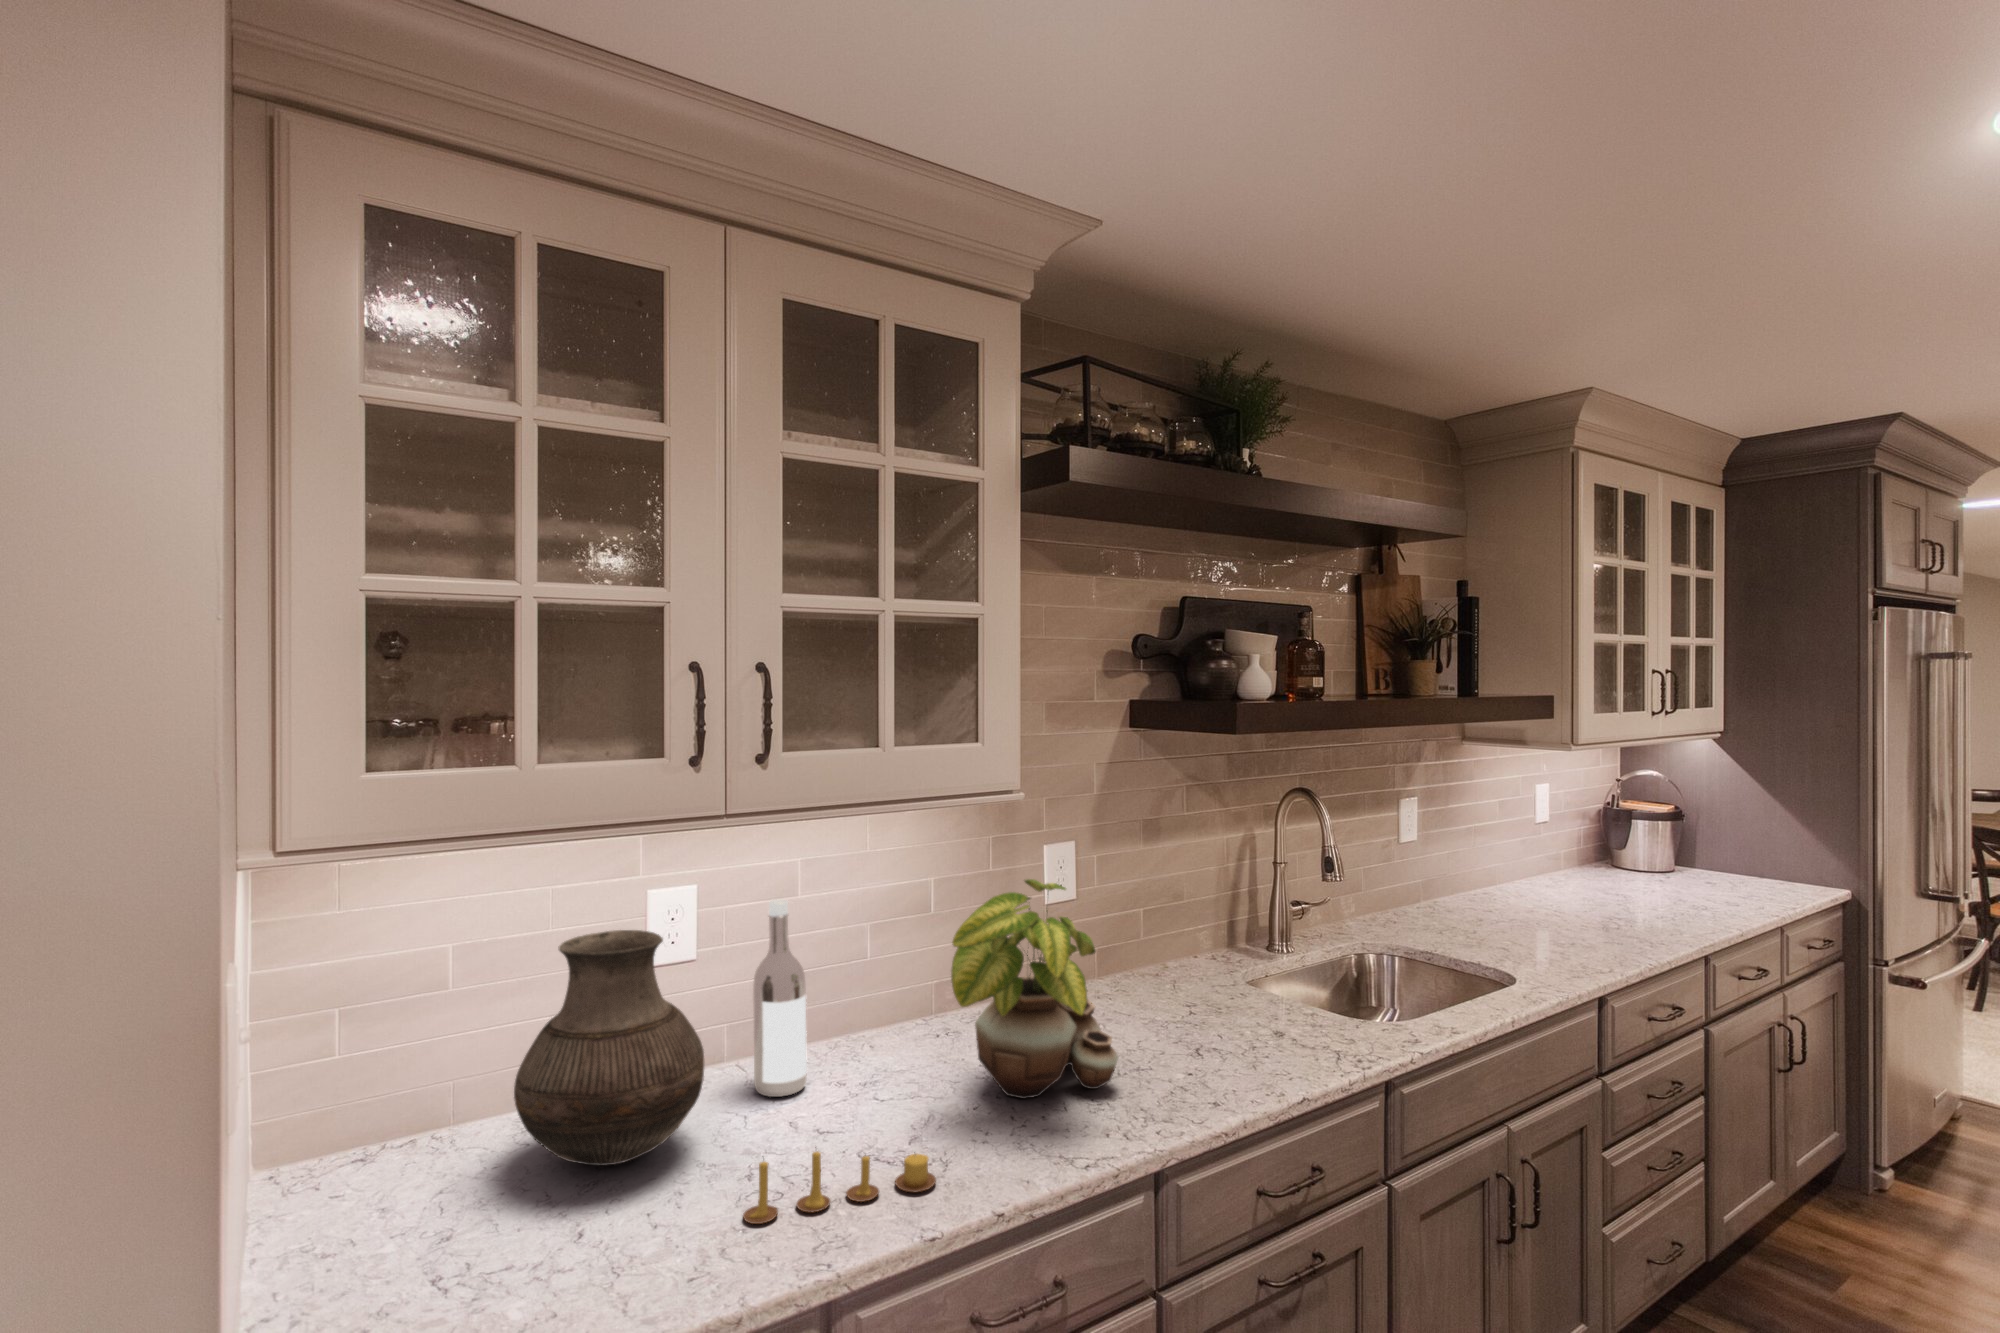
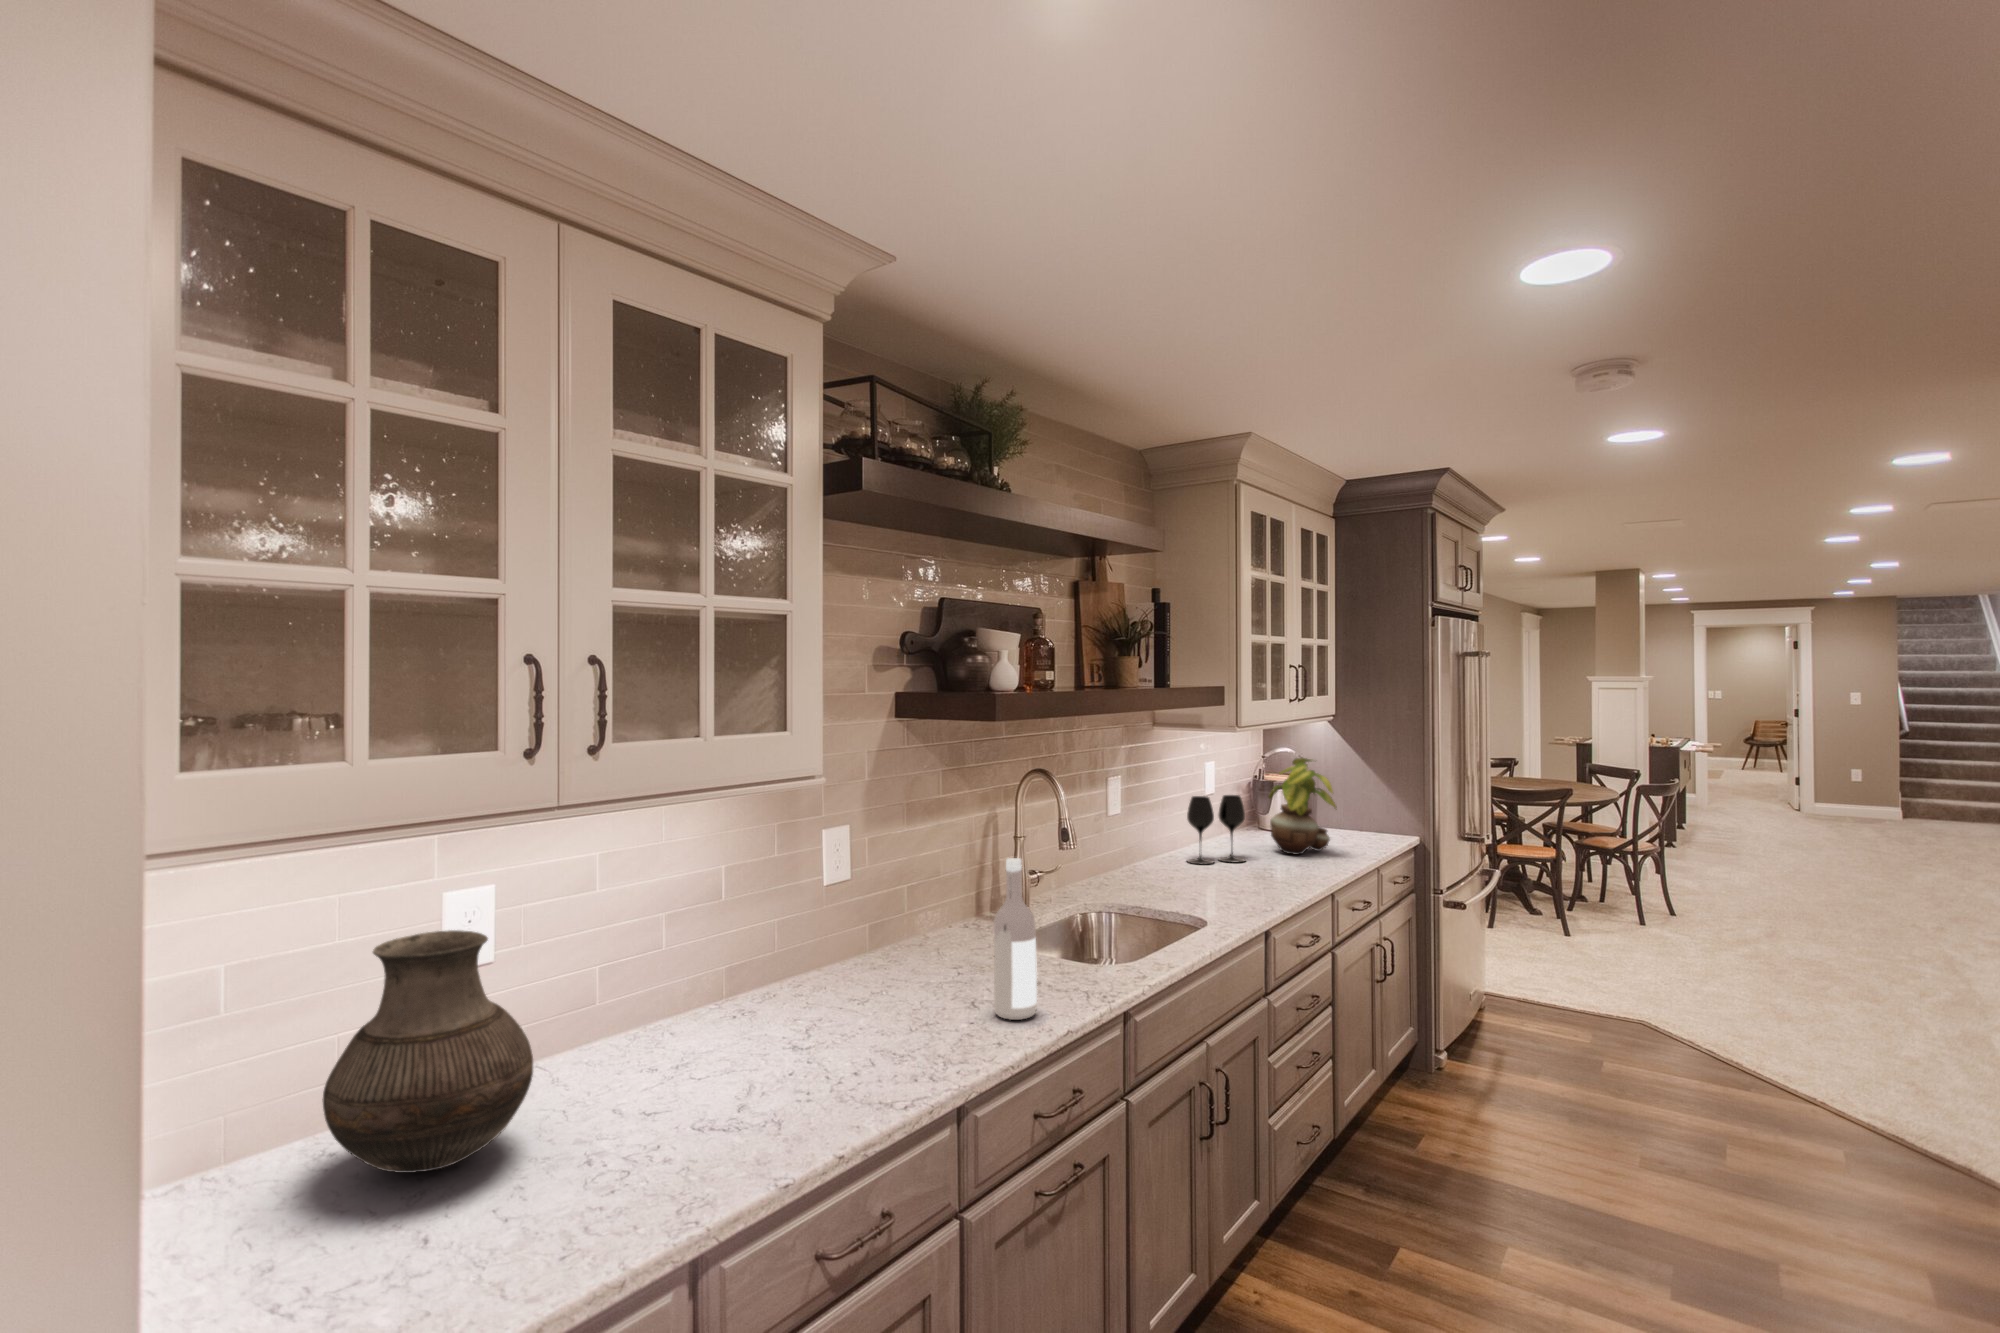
wine glass: none [1508,825,1588,907] -> present [1187,795,1245,864]
potted plant: present [951,879,1118,1099] -> present [1268,758,1337,855]
wine bottle: present [753,900,807,1097] -> present [994,858,1037,1020]
candle: present [743,1151,936,1224] -> none [600,1112,779,1198]

